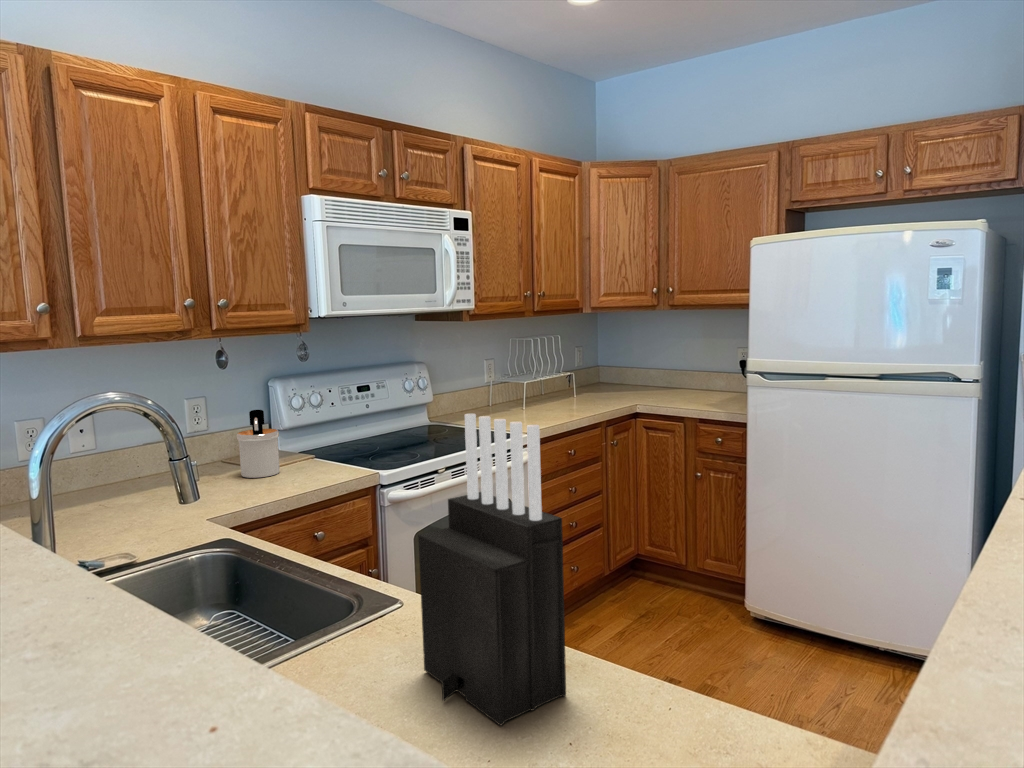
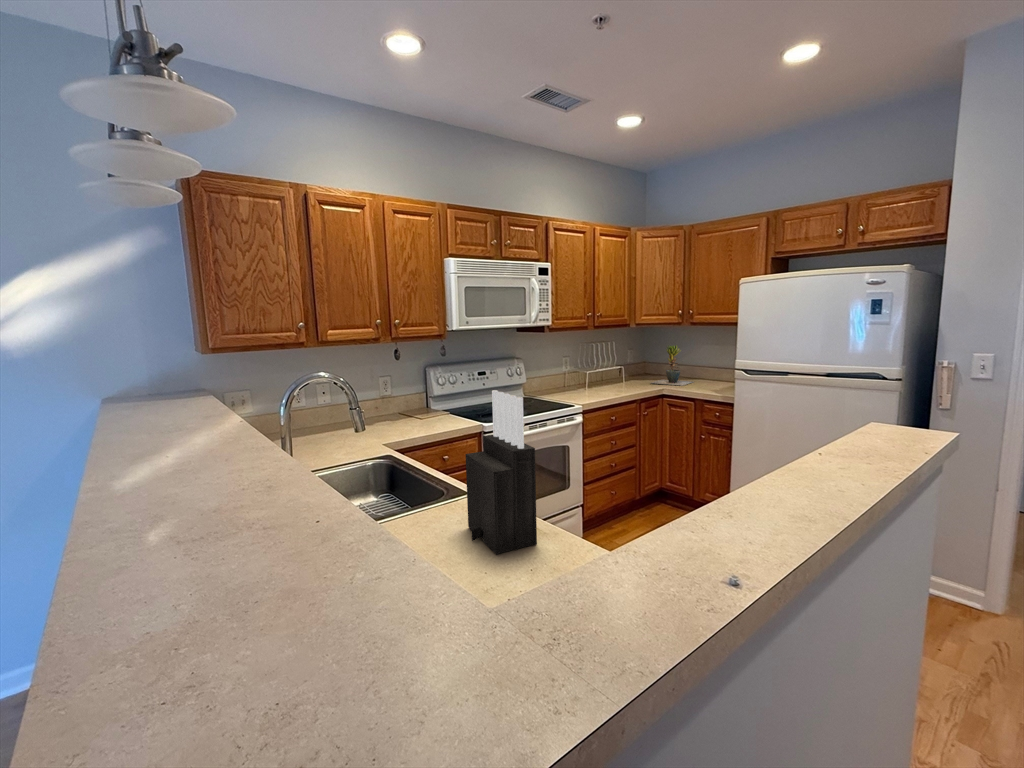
potted plant: none [614,338,678,399] -> present [651,345,693,386]
soap dispenser: present [237,410,280,478] -> none [405,385,428,424]

